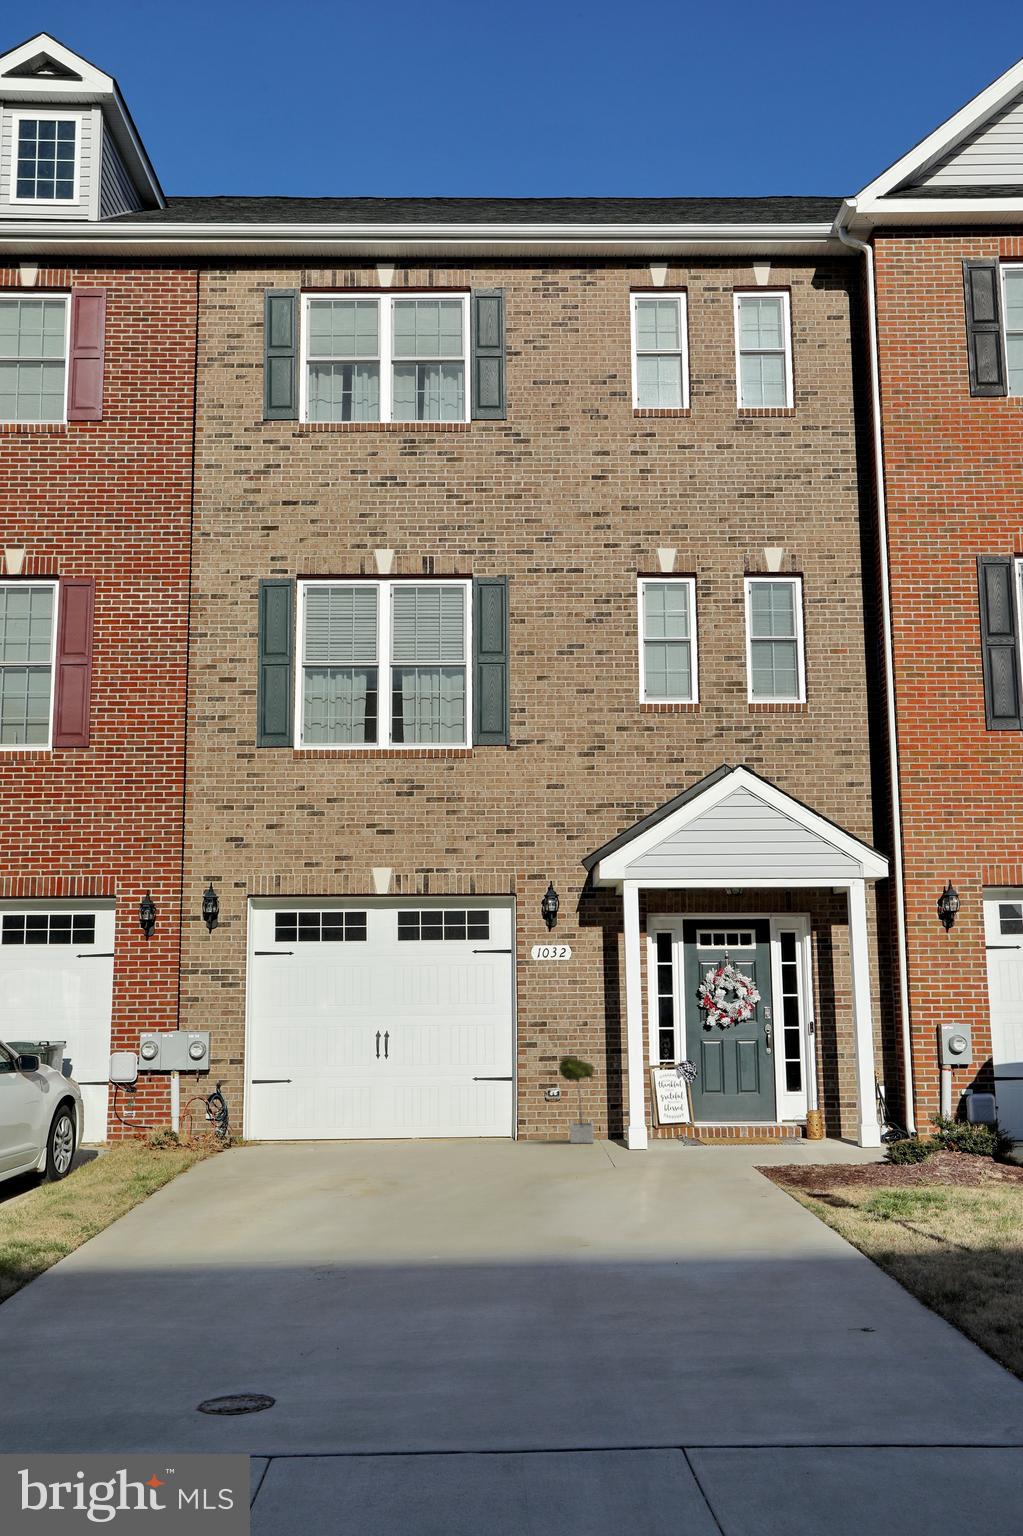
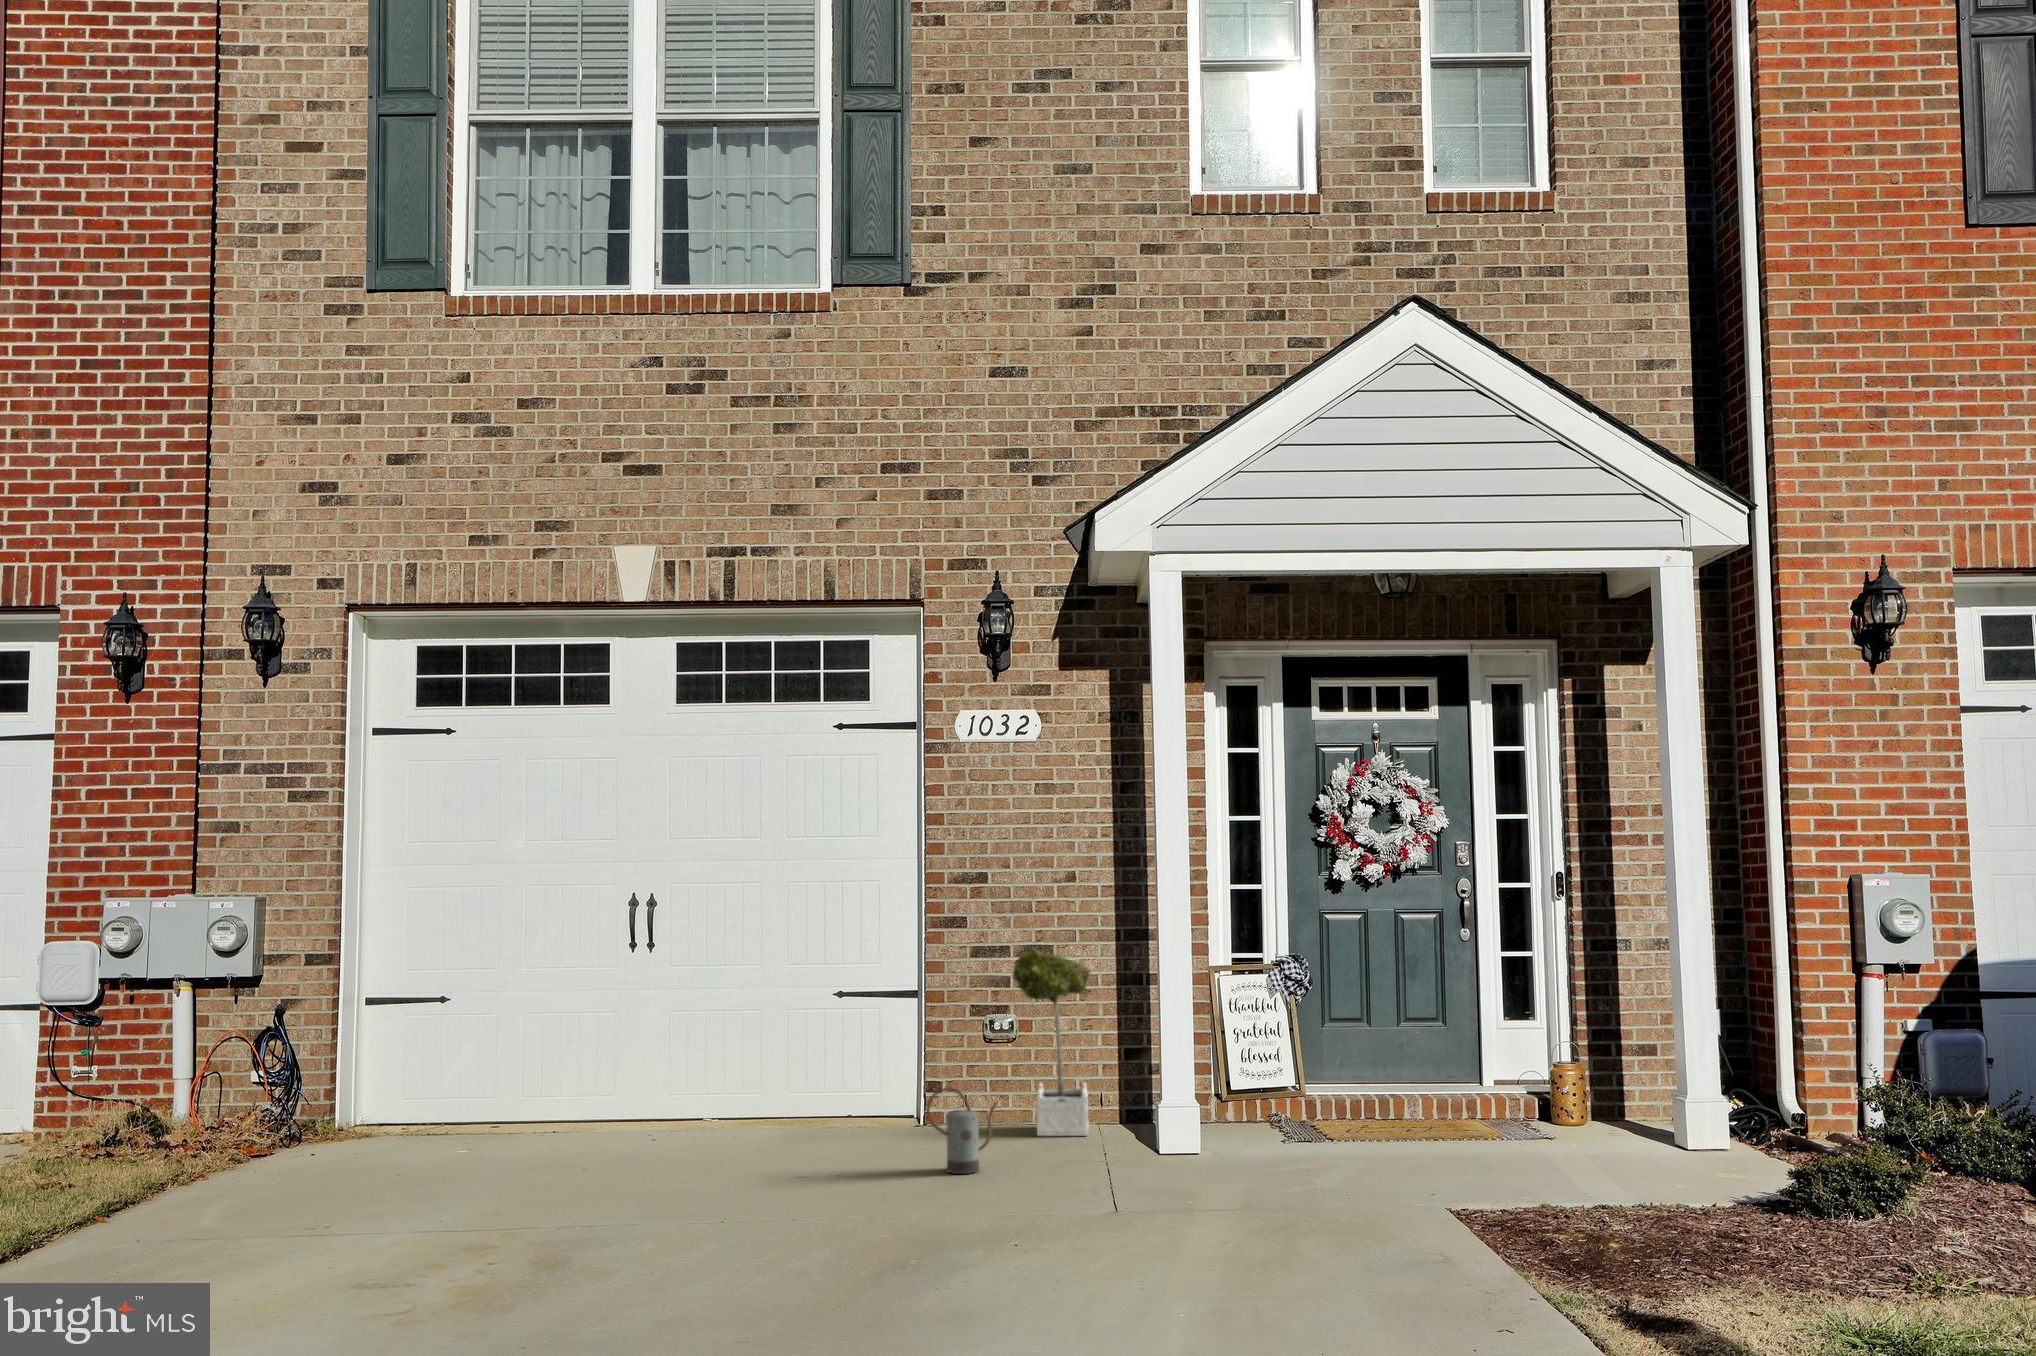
watering can: none [524,1117,556,1156] -> present [926,1087,998,1174]

